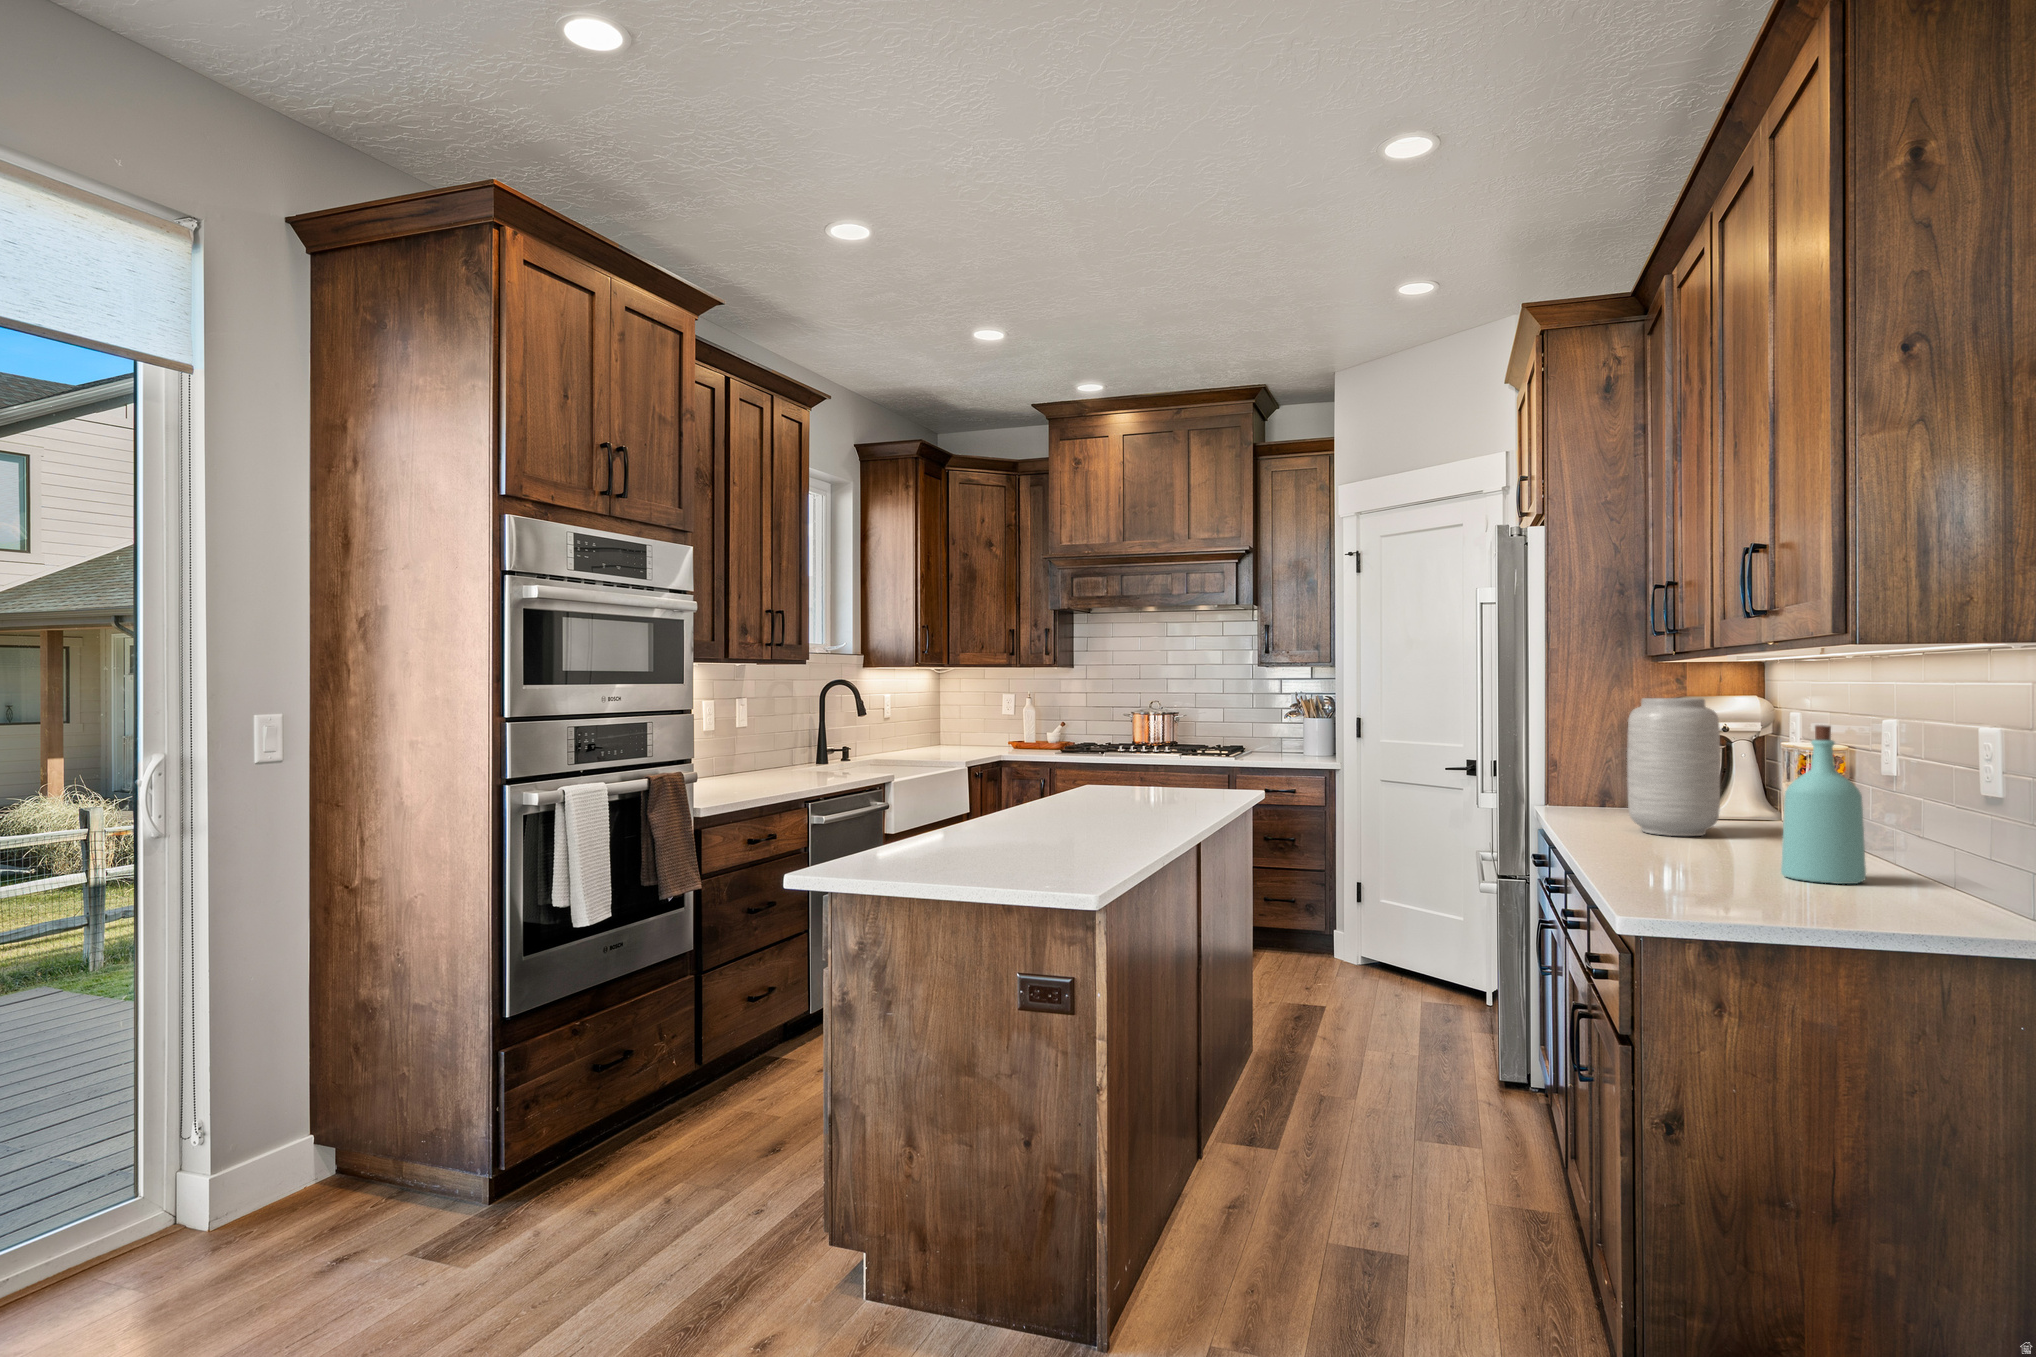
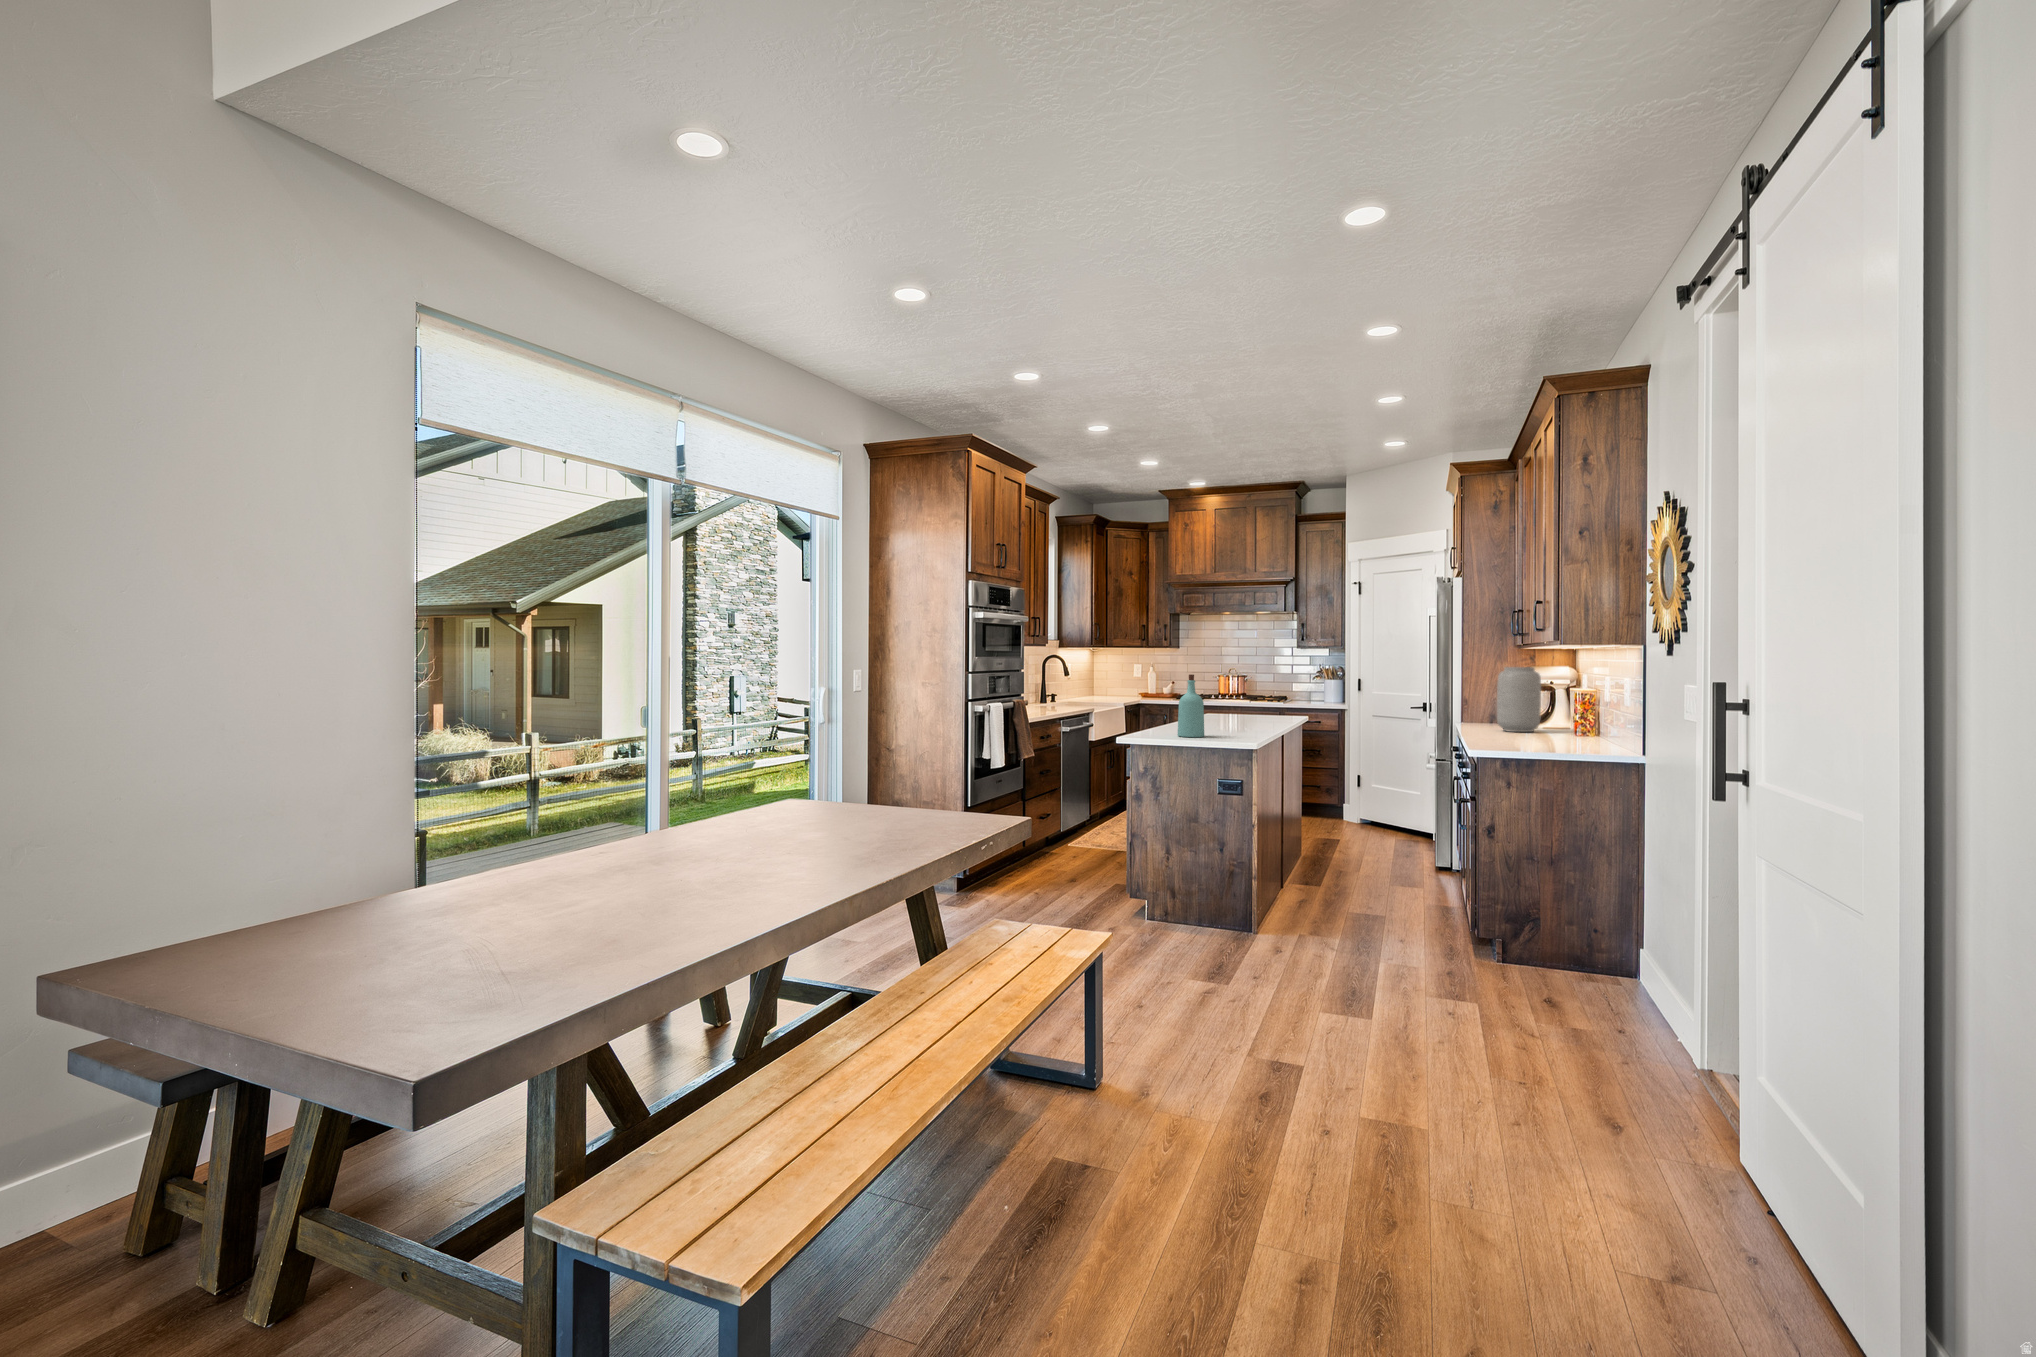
bottle: present [1781,725,1866,884] -> present [1177,674,1204,737]

